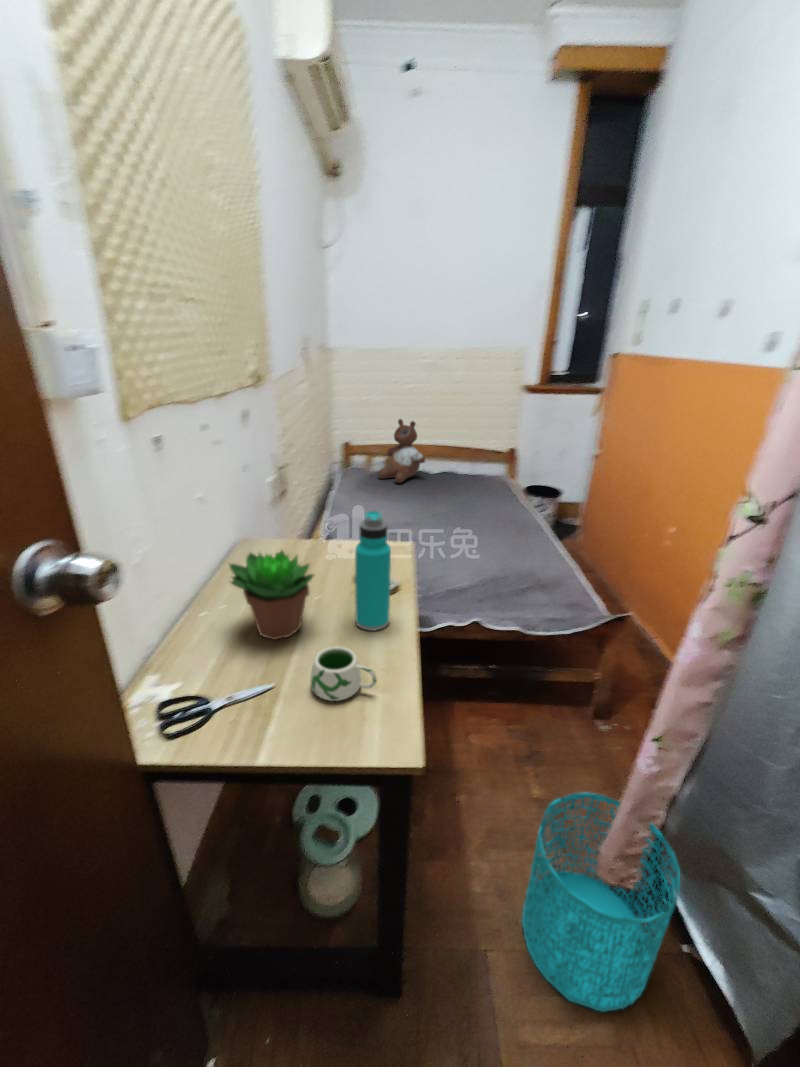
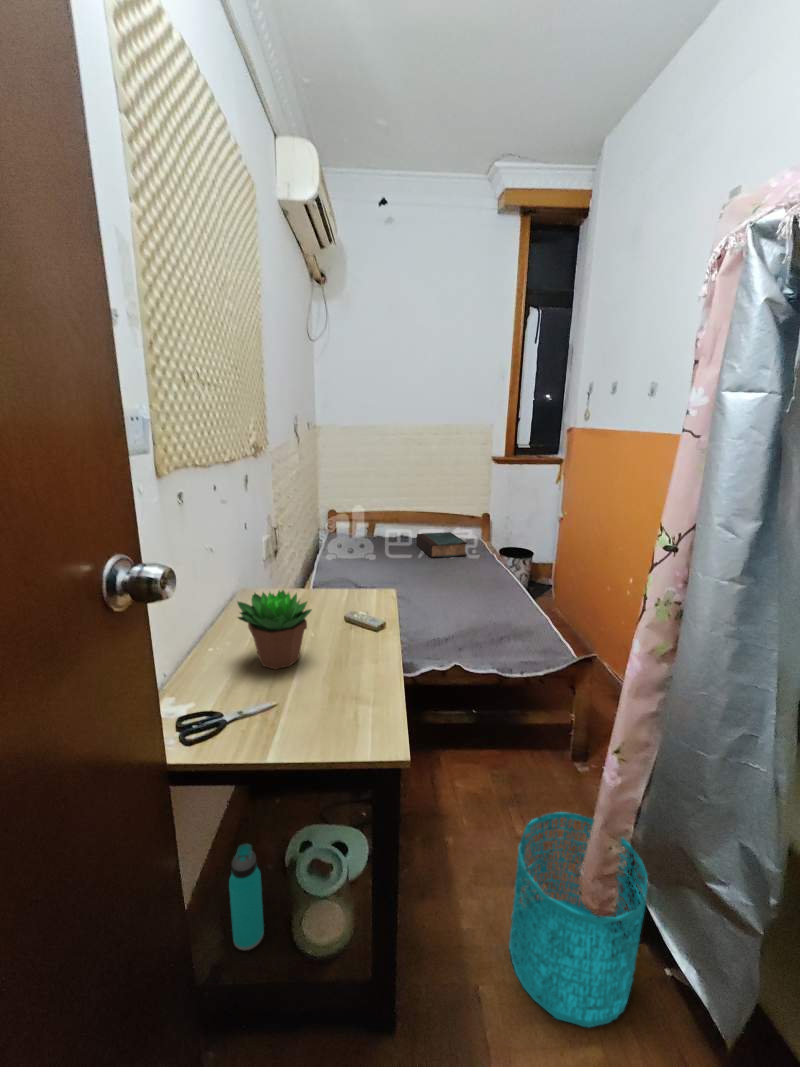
stuffed bear: present [378,419,425,483] -> none [361,489,405,547]
book: none [437,468,492,496] -> present [416,532,467,558]
water bottle: present [355,511,391,631] -> present [229,844,264,950]
mug: present [311,646,377,701] -> none [311,667,368,713]

